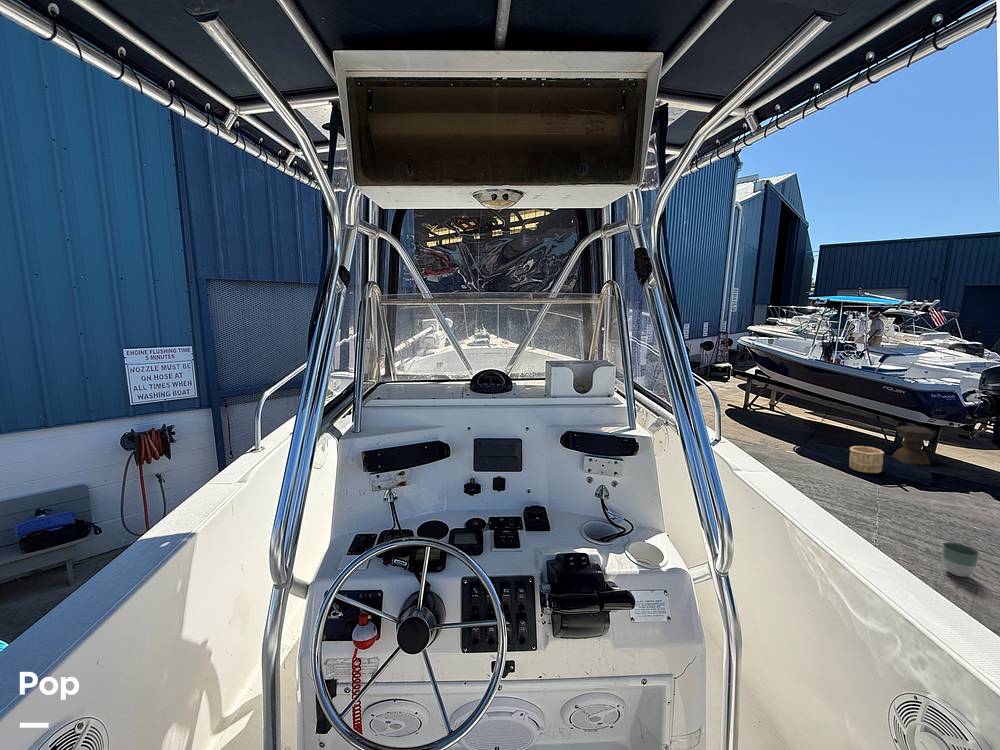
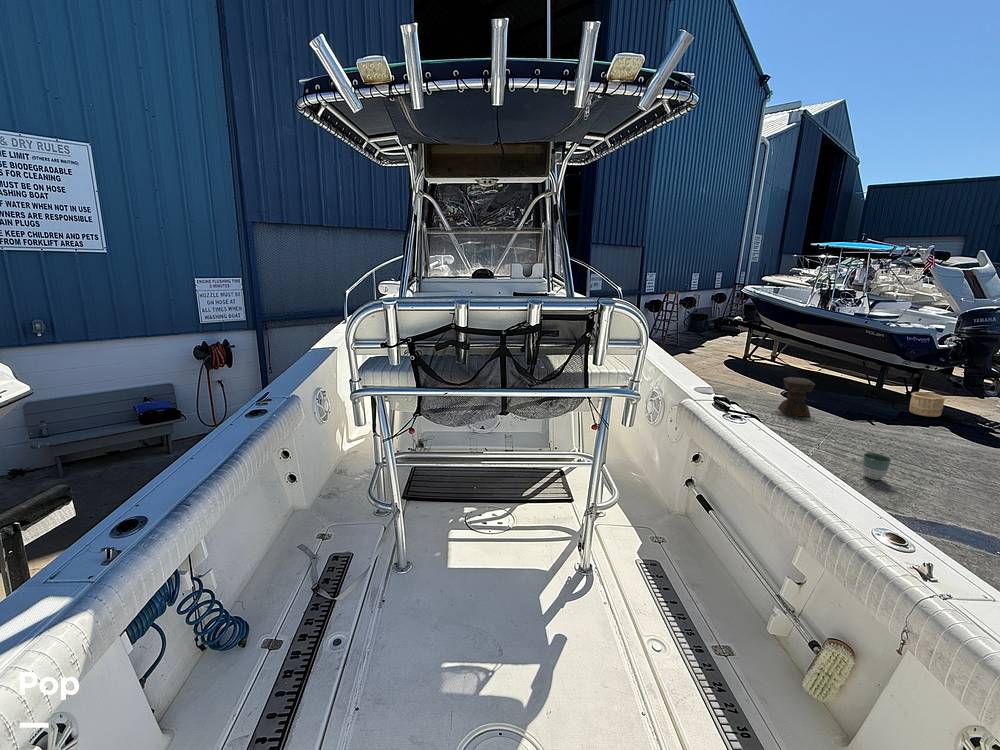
stool: present [892,426,933,465] -> present [778,377,815,417]
wooden bucket: present [849,446,884,473] -> present [909,392,946,417]

